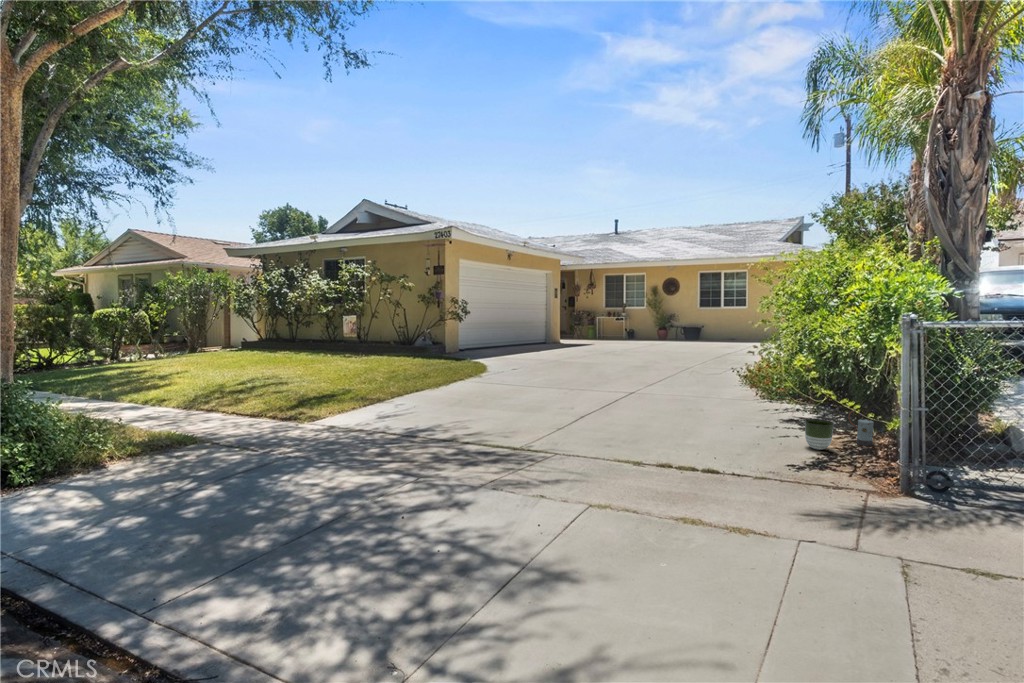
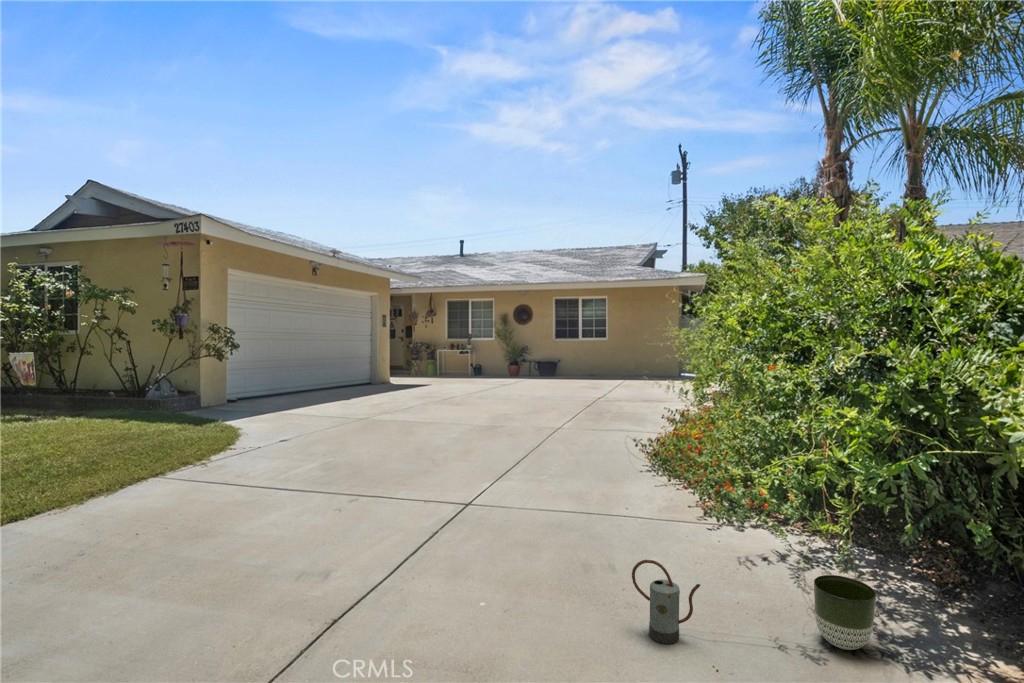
watering can: present [848,411,877,446] -> present [632,560,700,644]

